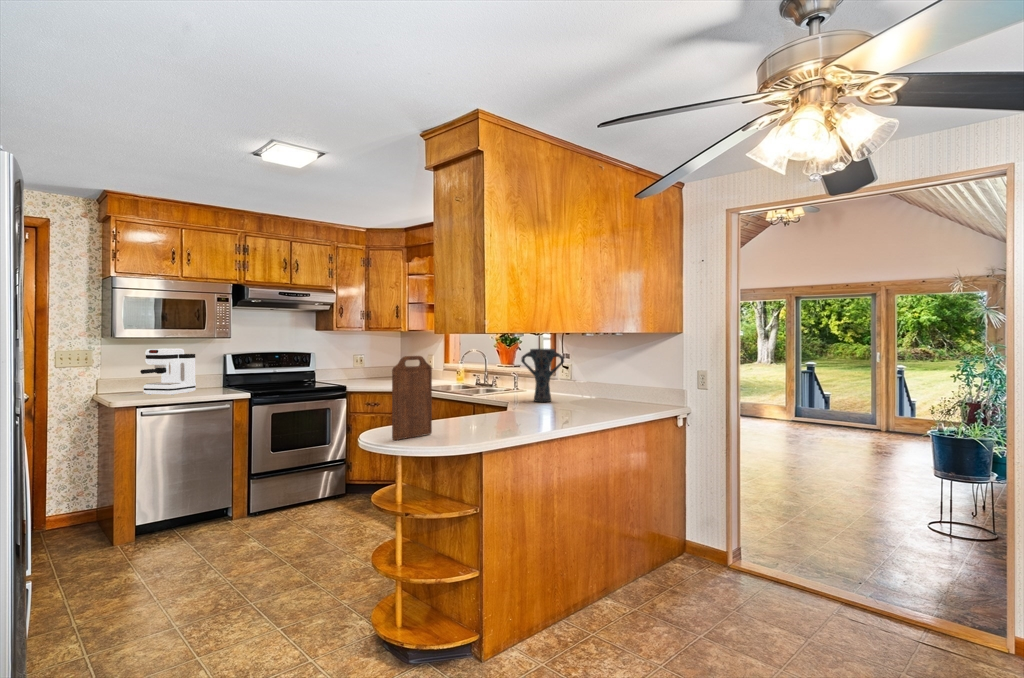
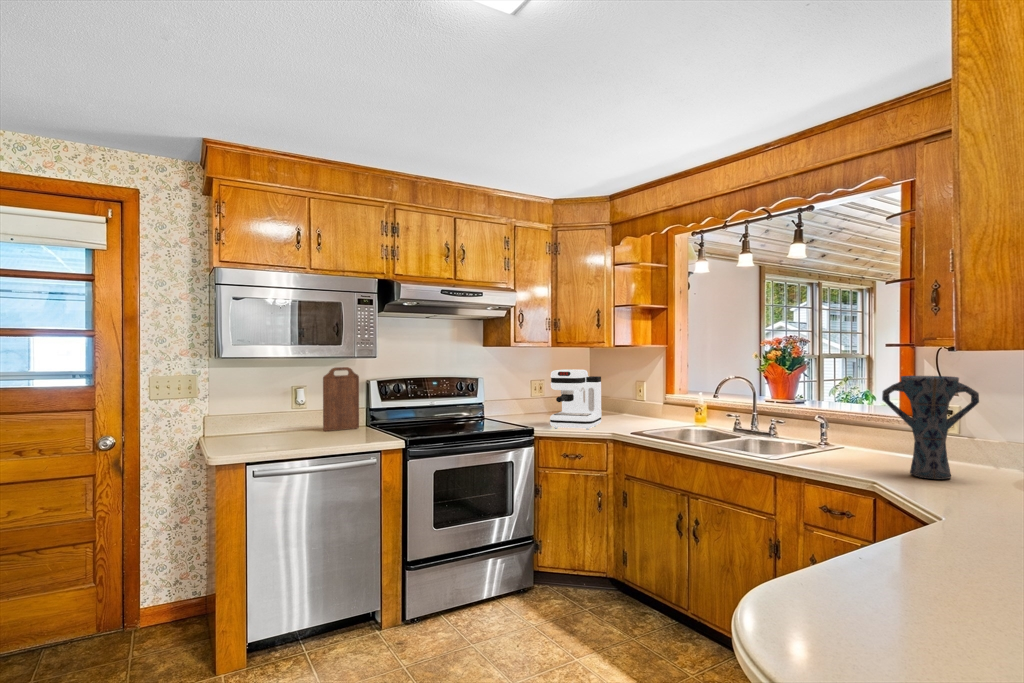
coffee maker: present [140,348,196,395] -> present [550,369,602,430]
cutting board: present [392,356,432,440] -> present [323,367,359,431]

